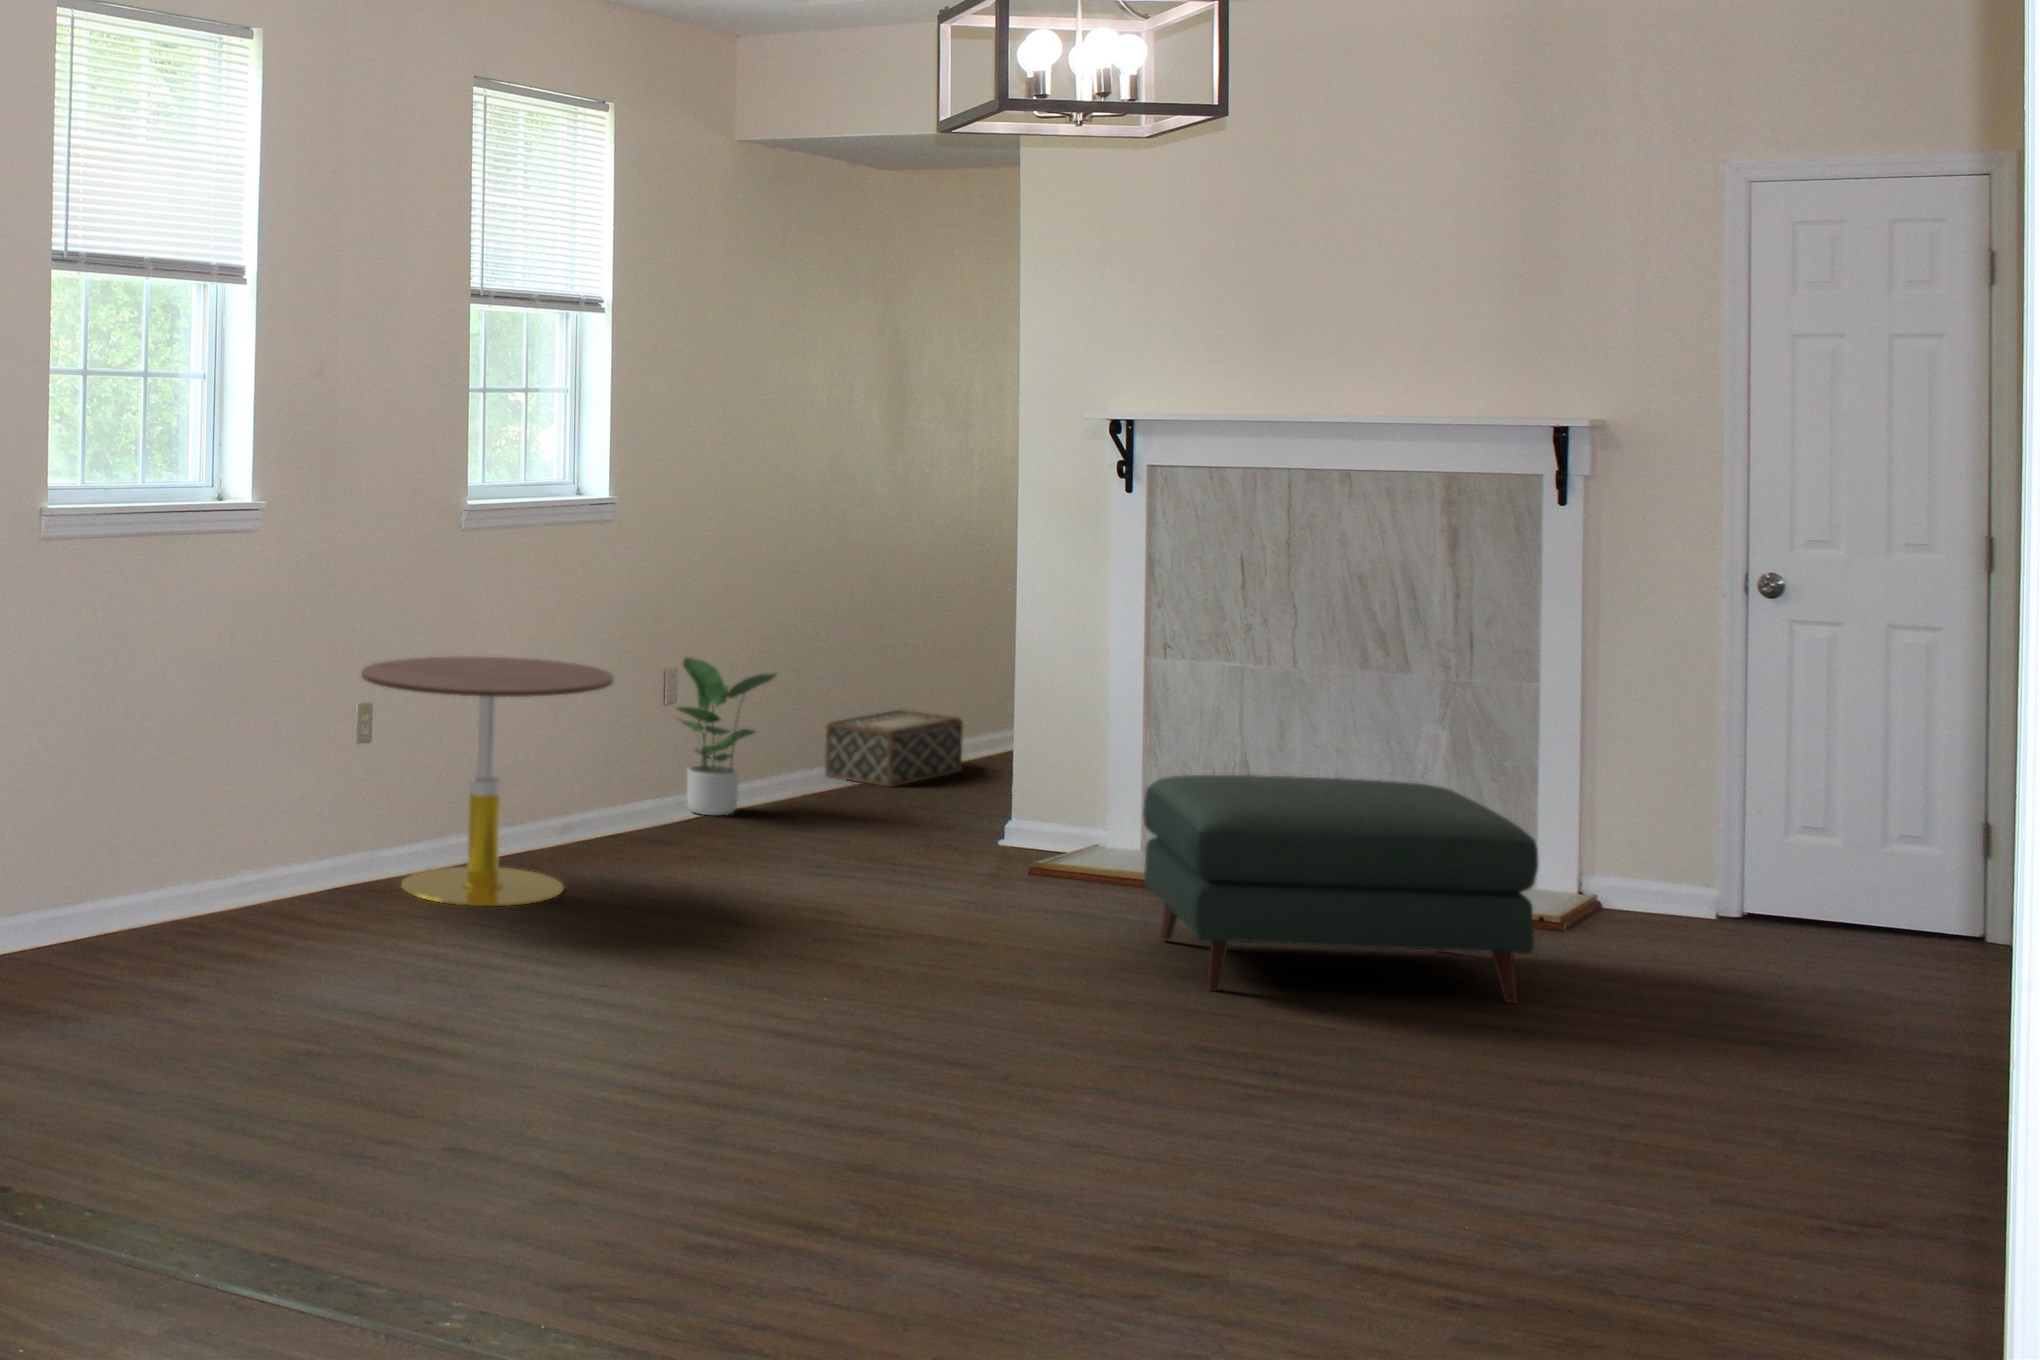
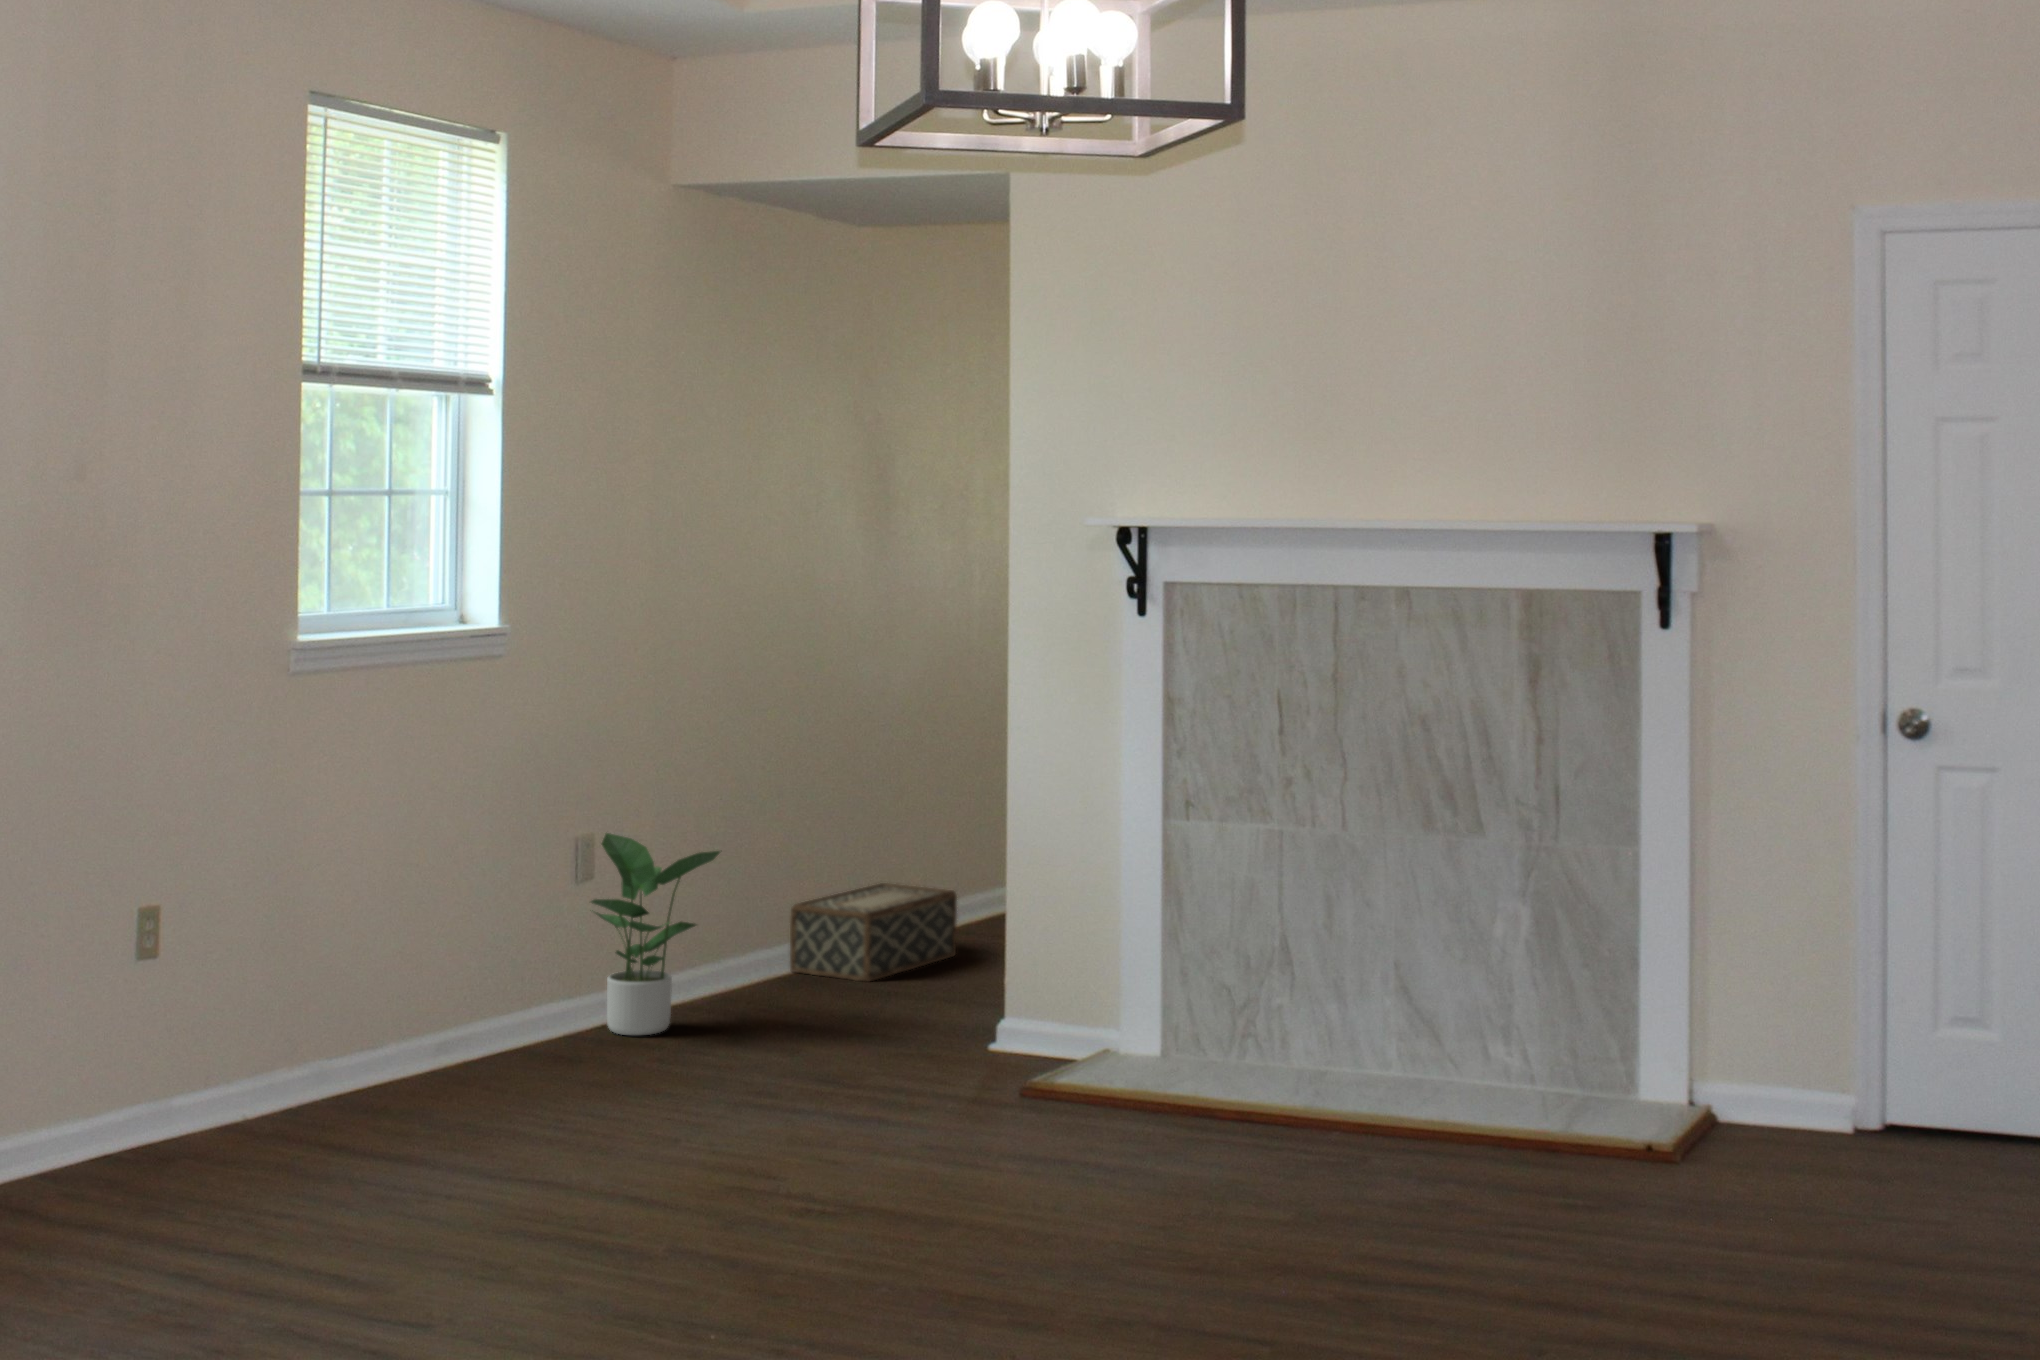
side table: present [361,657,614,906] -> none [135,851,485,1196]
ottoman: present [1143,775,1539,1003] -> none [1155,967,1621,1253]

